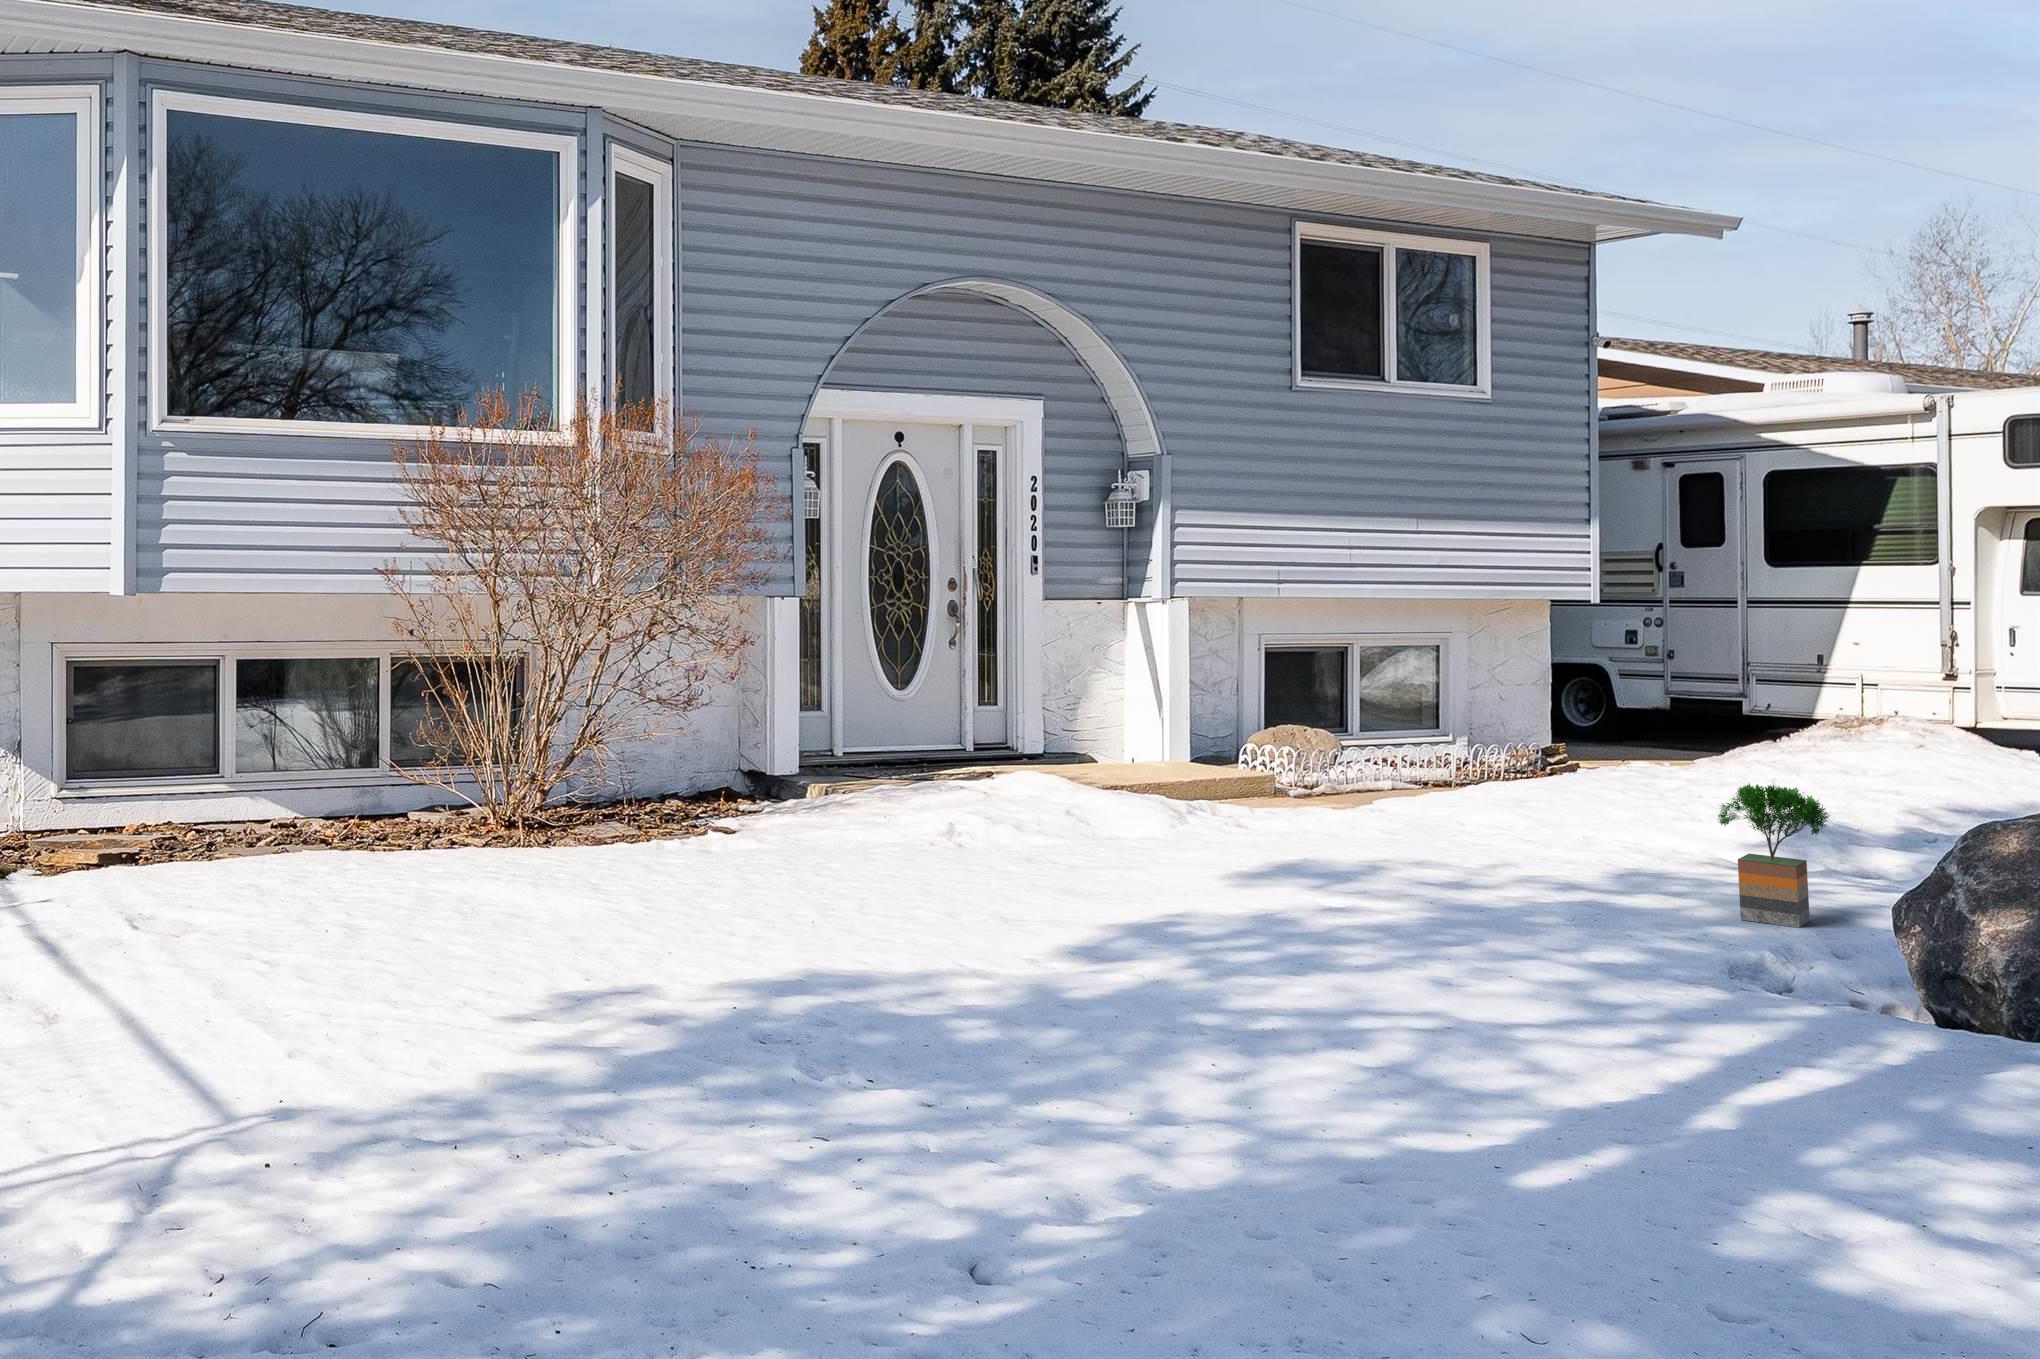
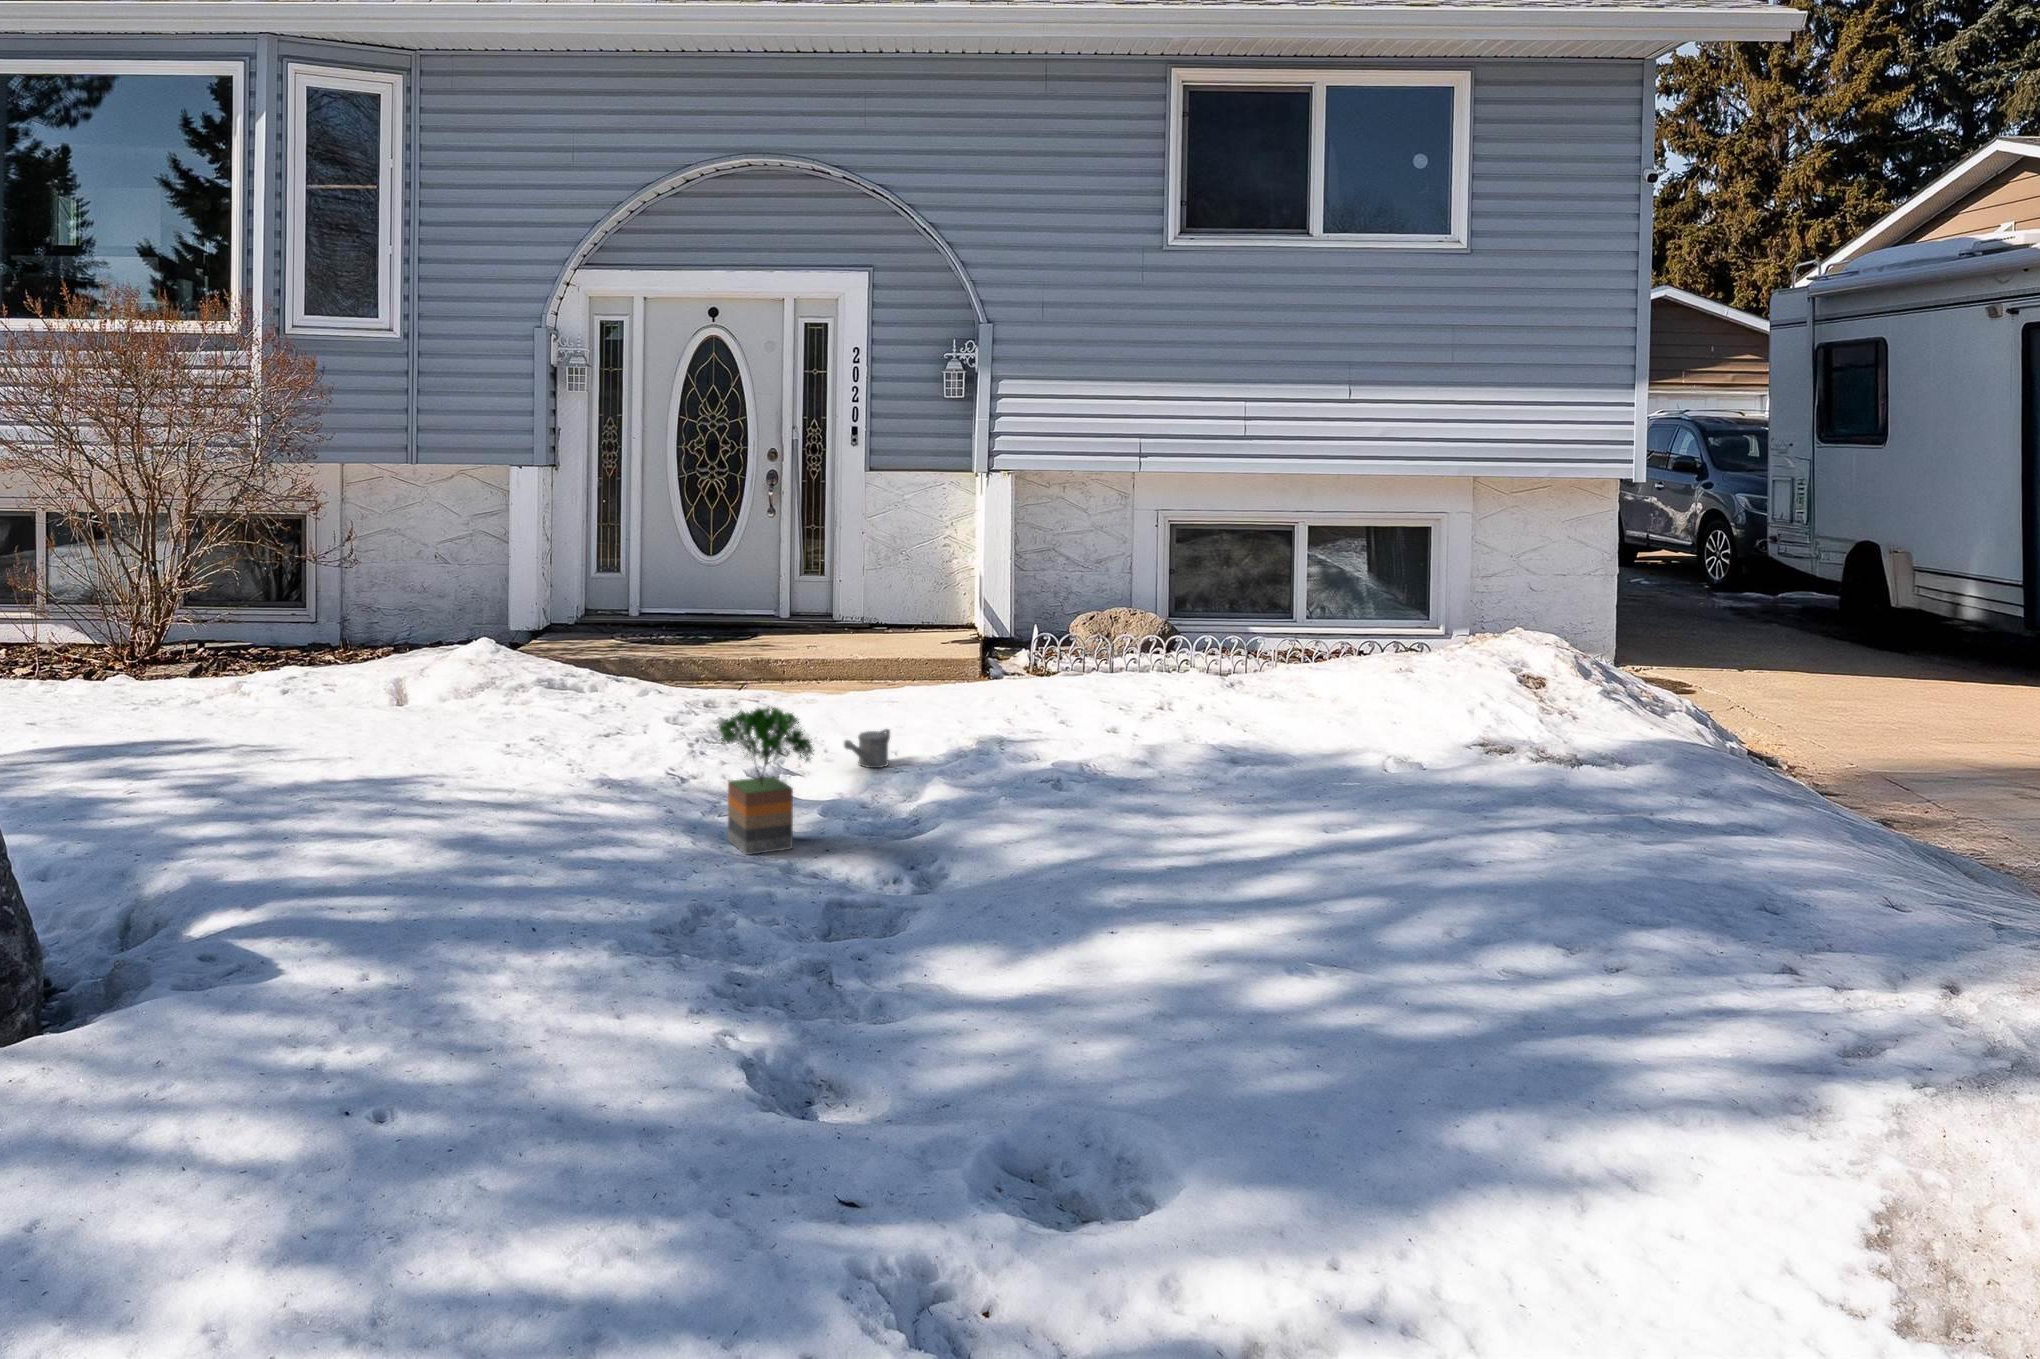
watering can: none [1549,825,1590,862] -> present [844,729,890,768]

